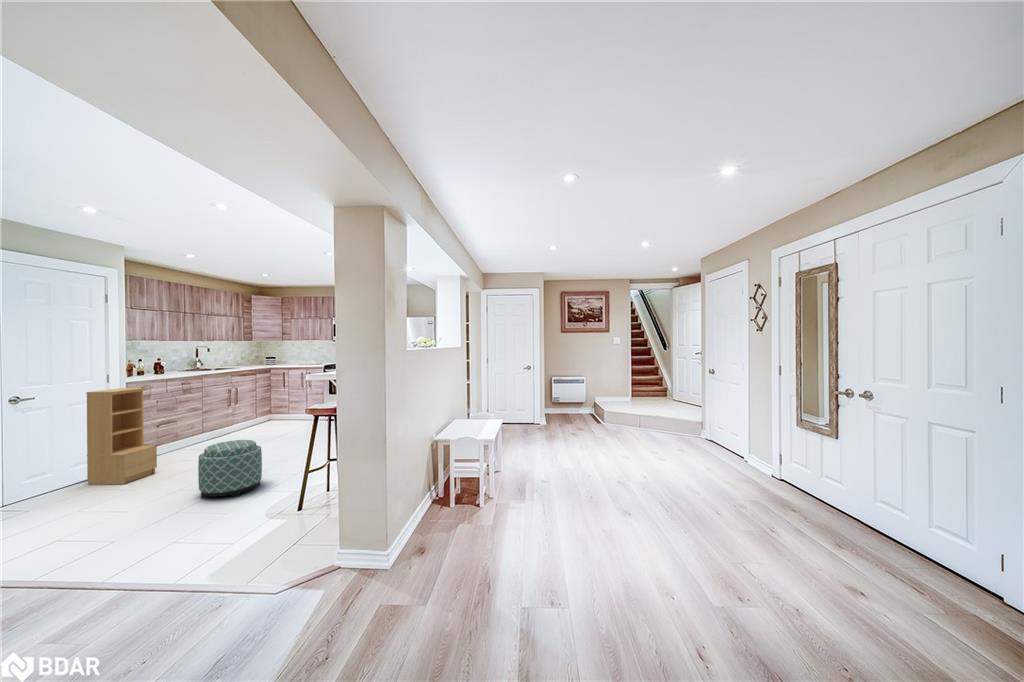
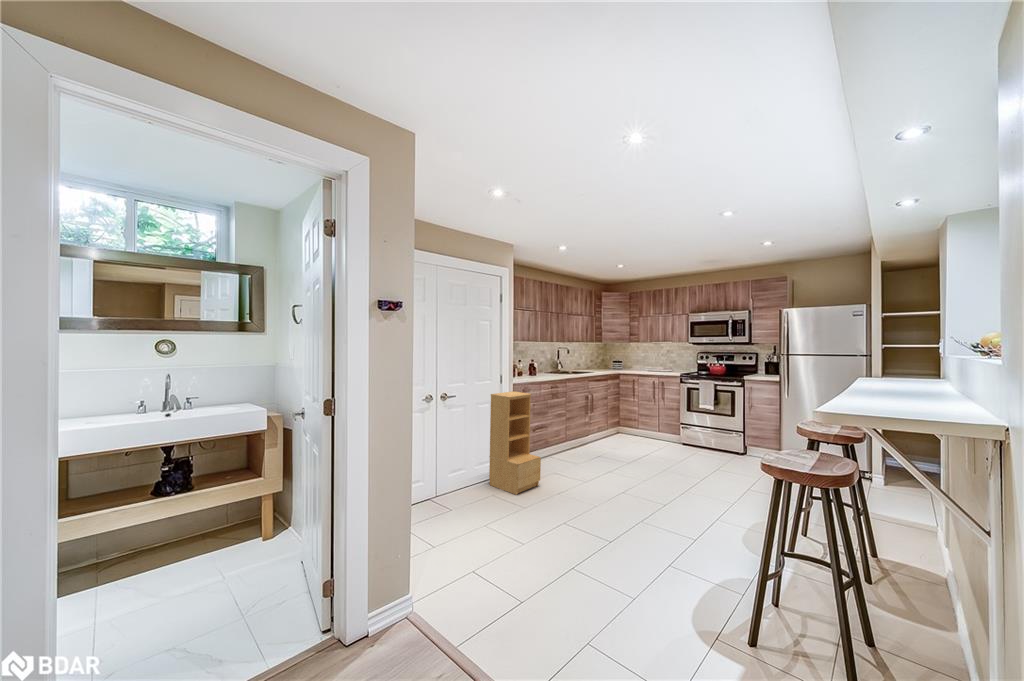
ottoman: present [198,440,262,497] -> none [595,478,665,563]

